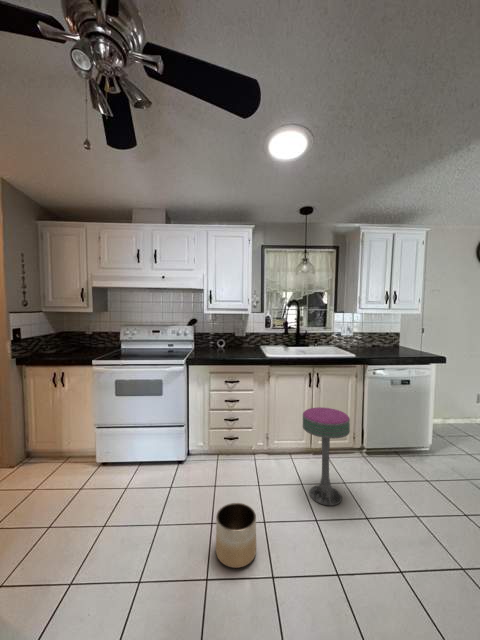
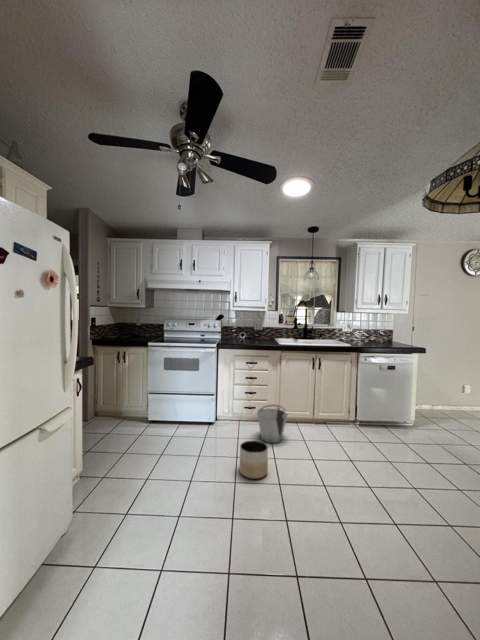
bar stool: present [303,407,350,505] -> none [305,382,341,453]
bucket: none [240,437,280,492] -> present [257,404,287,443]

